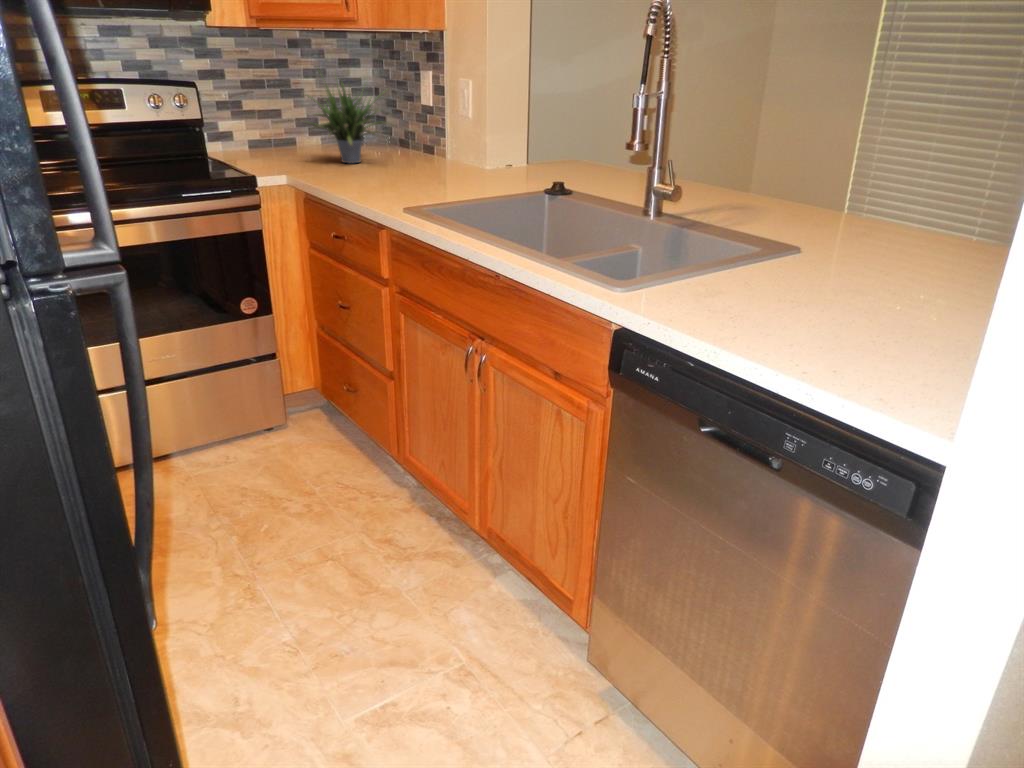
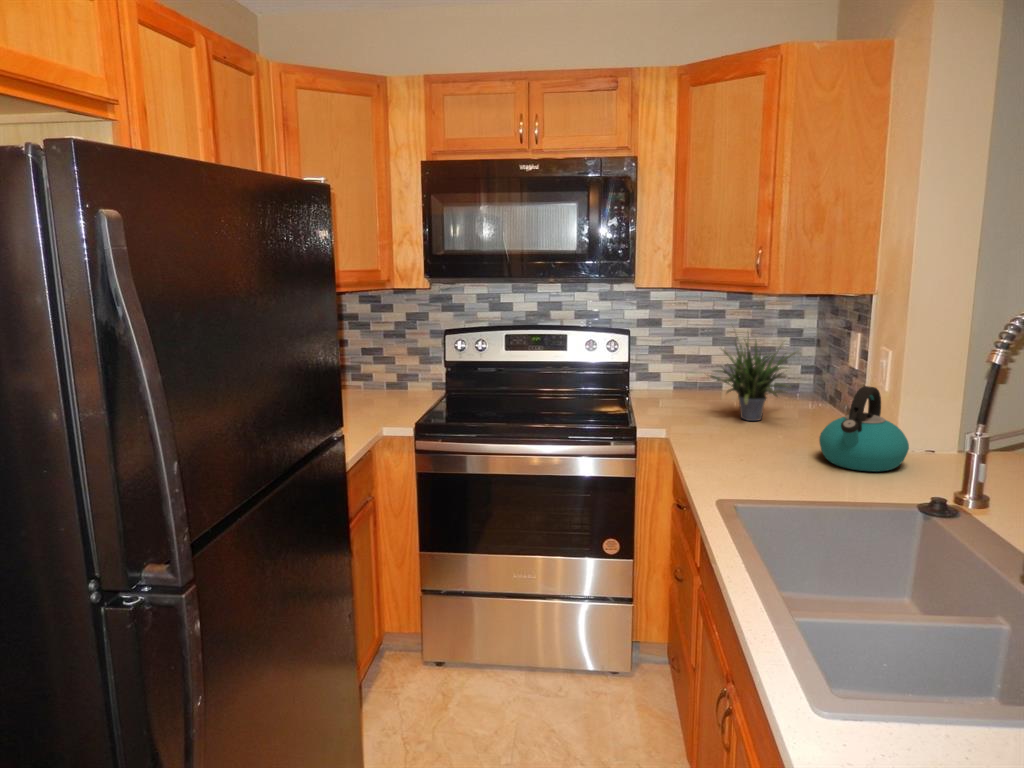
kettle: none [435,109,503,182] -> present [819,386,909,472]

